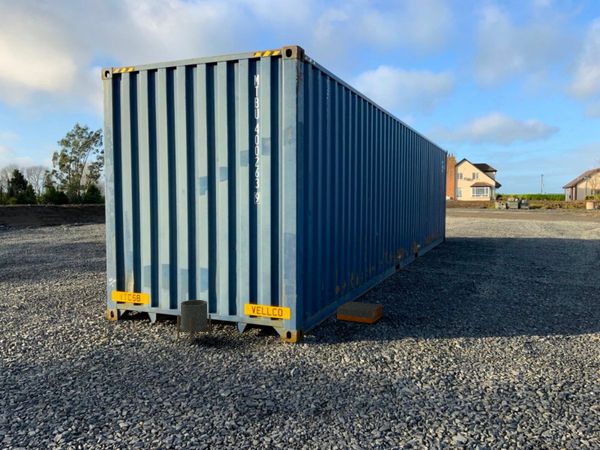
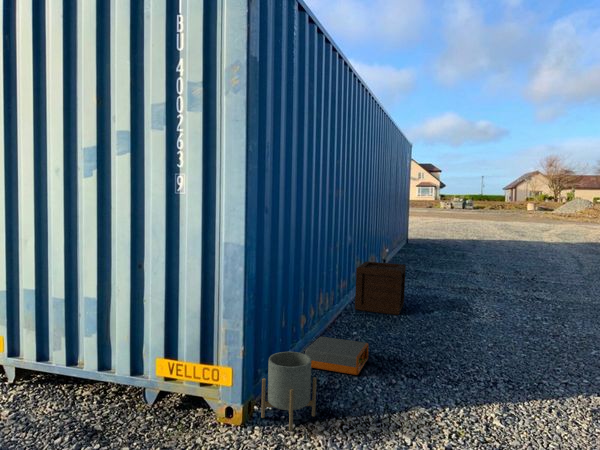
wooden crate: none [380,252,421,293] -> present [355,262,406,315]
planter: present [177,300,211,343] -> present [261,352,316,431]

